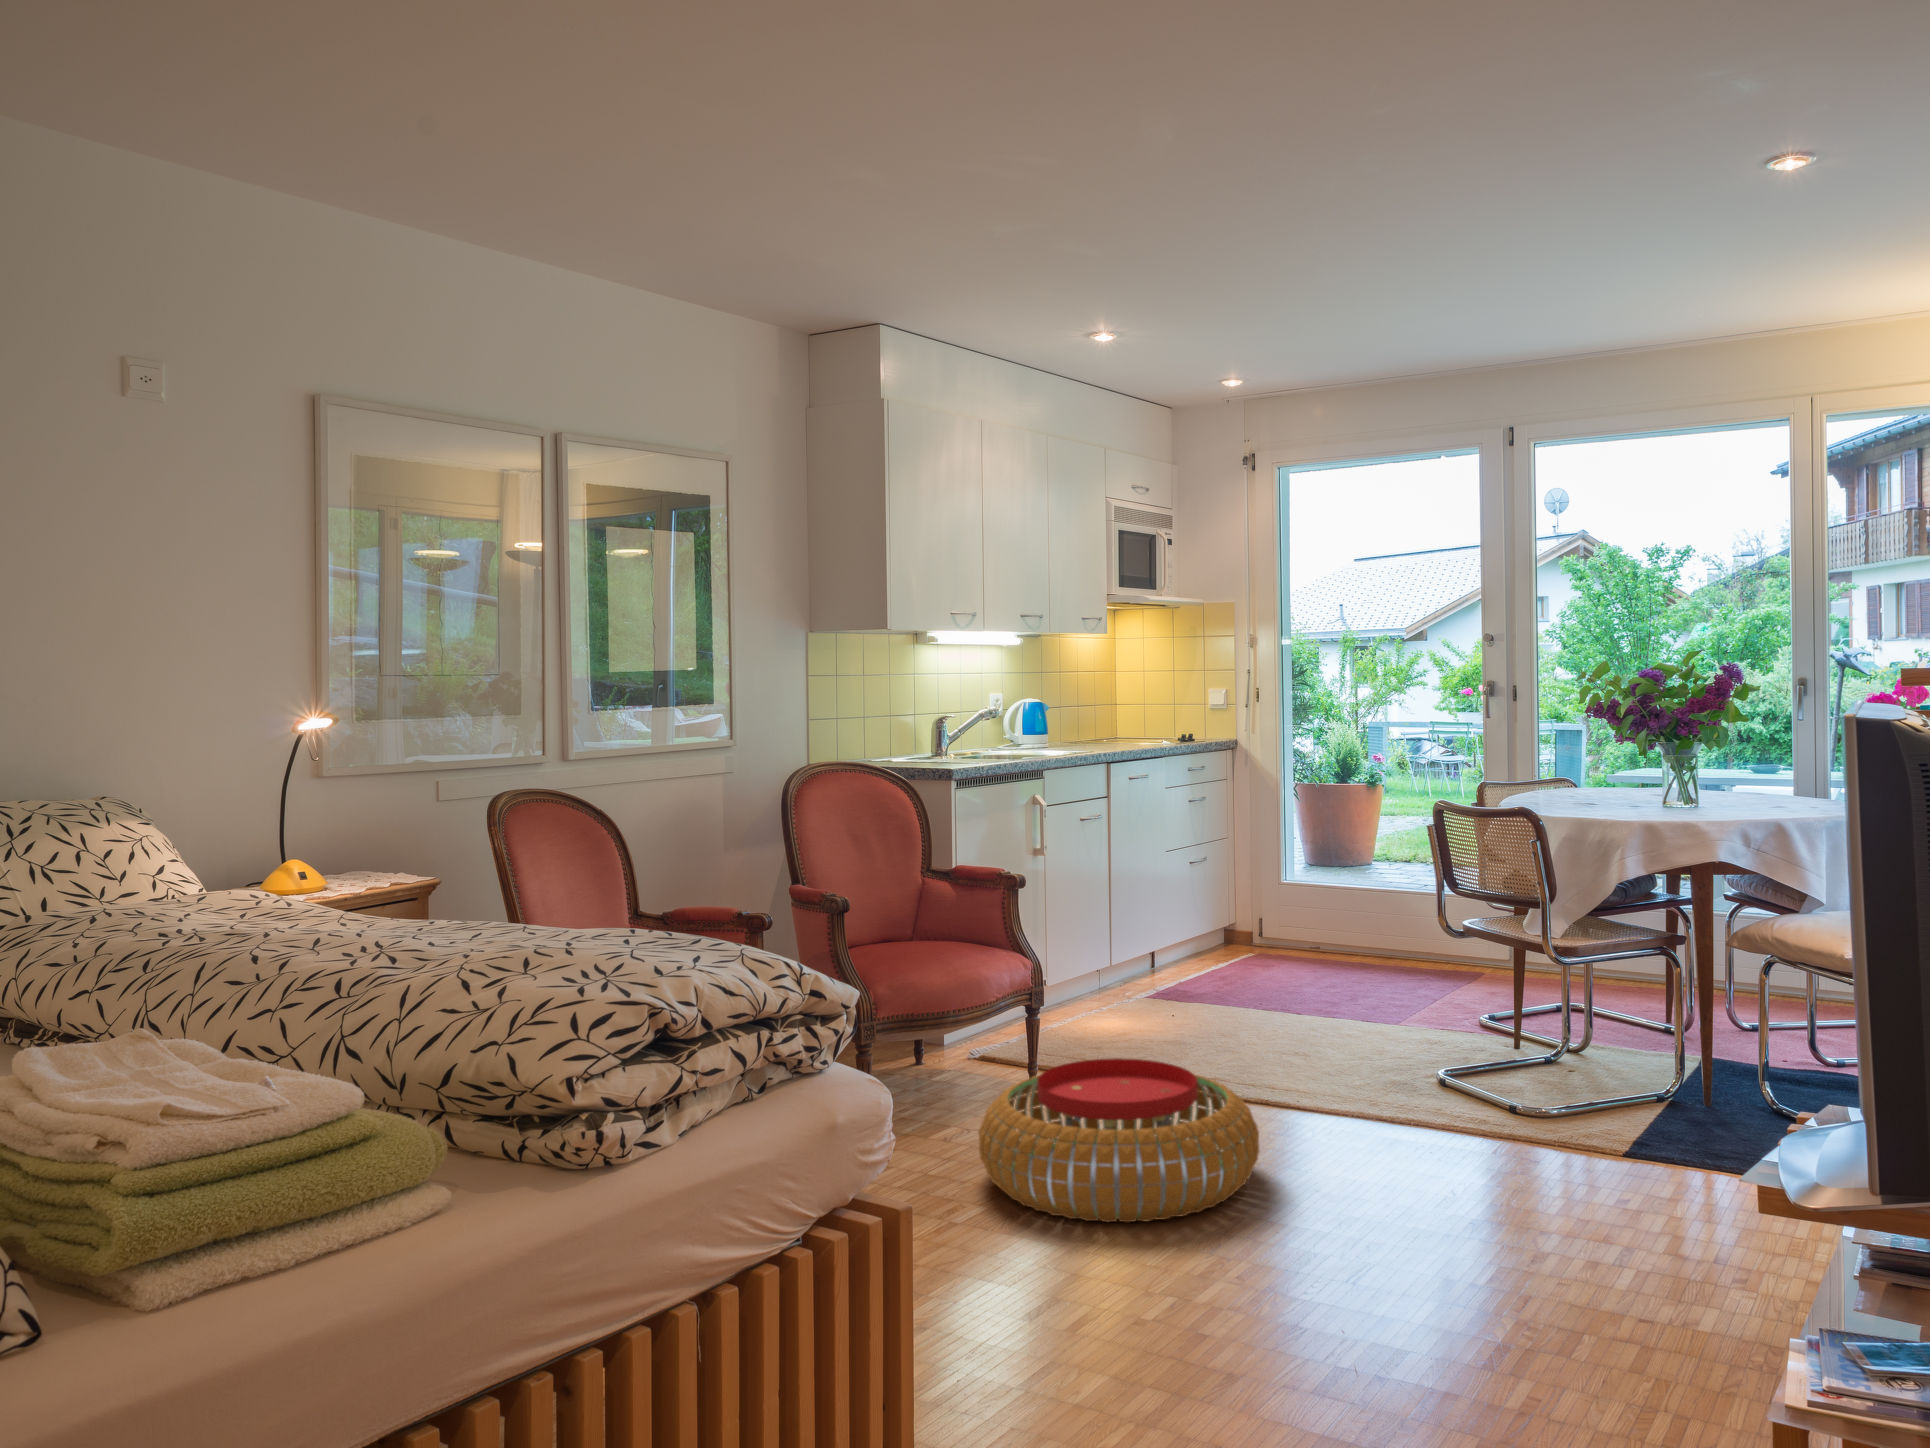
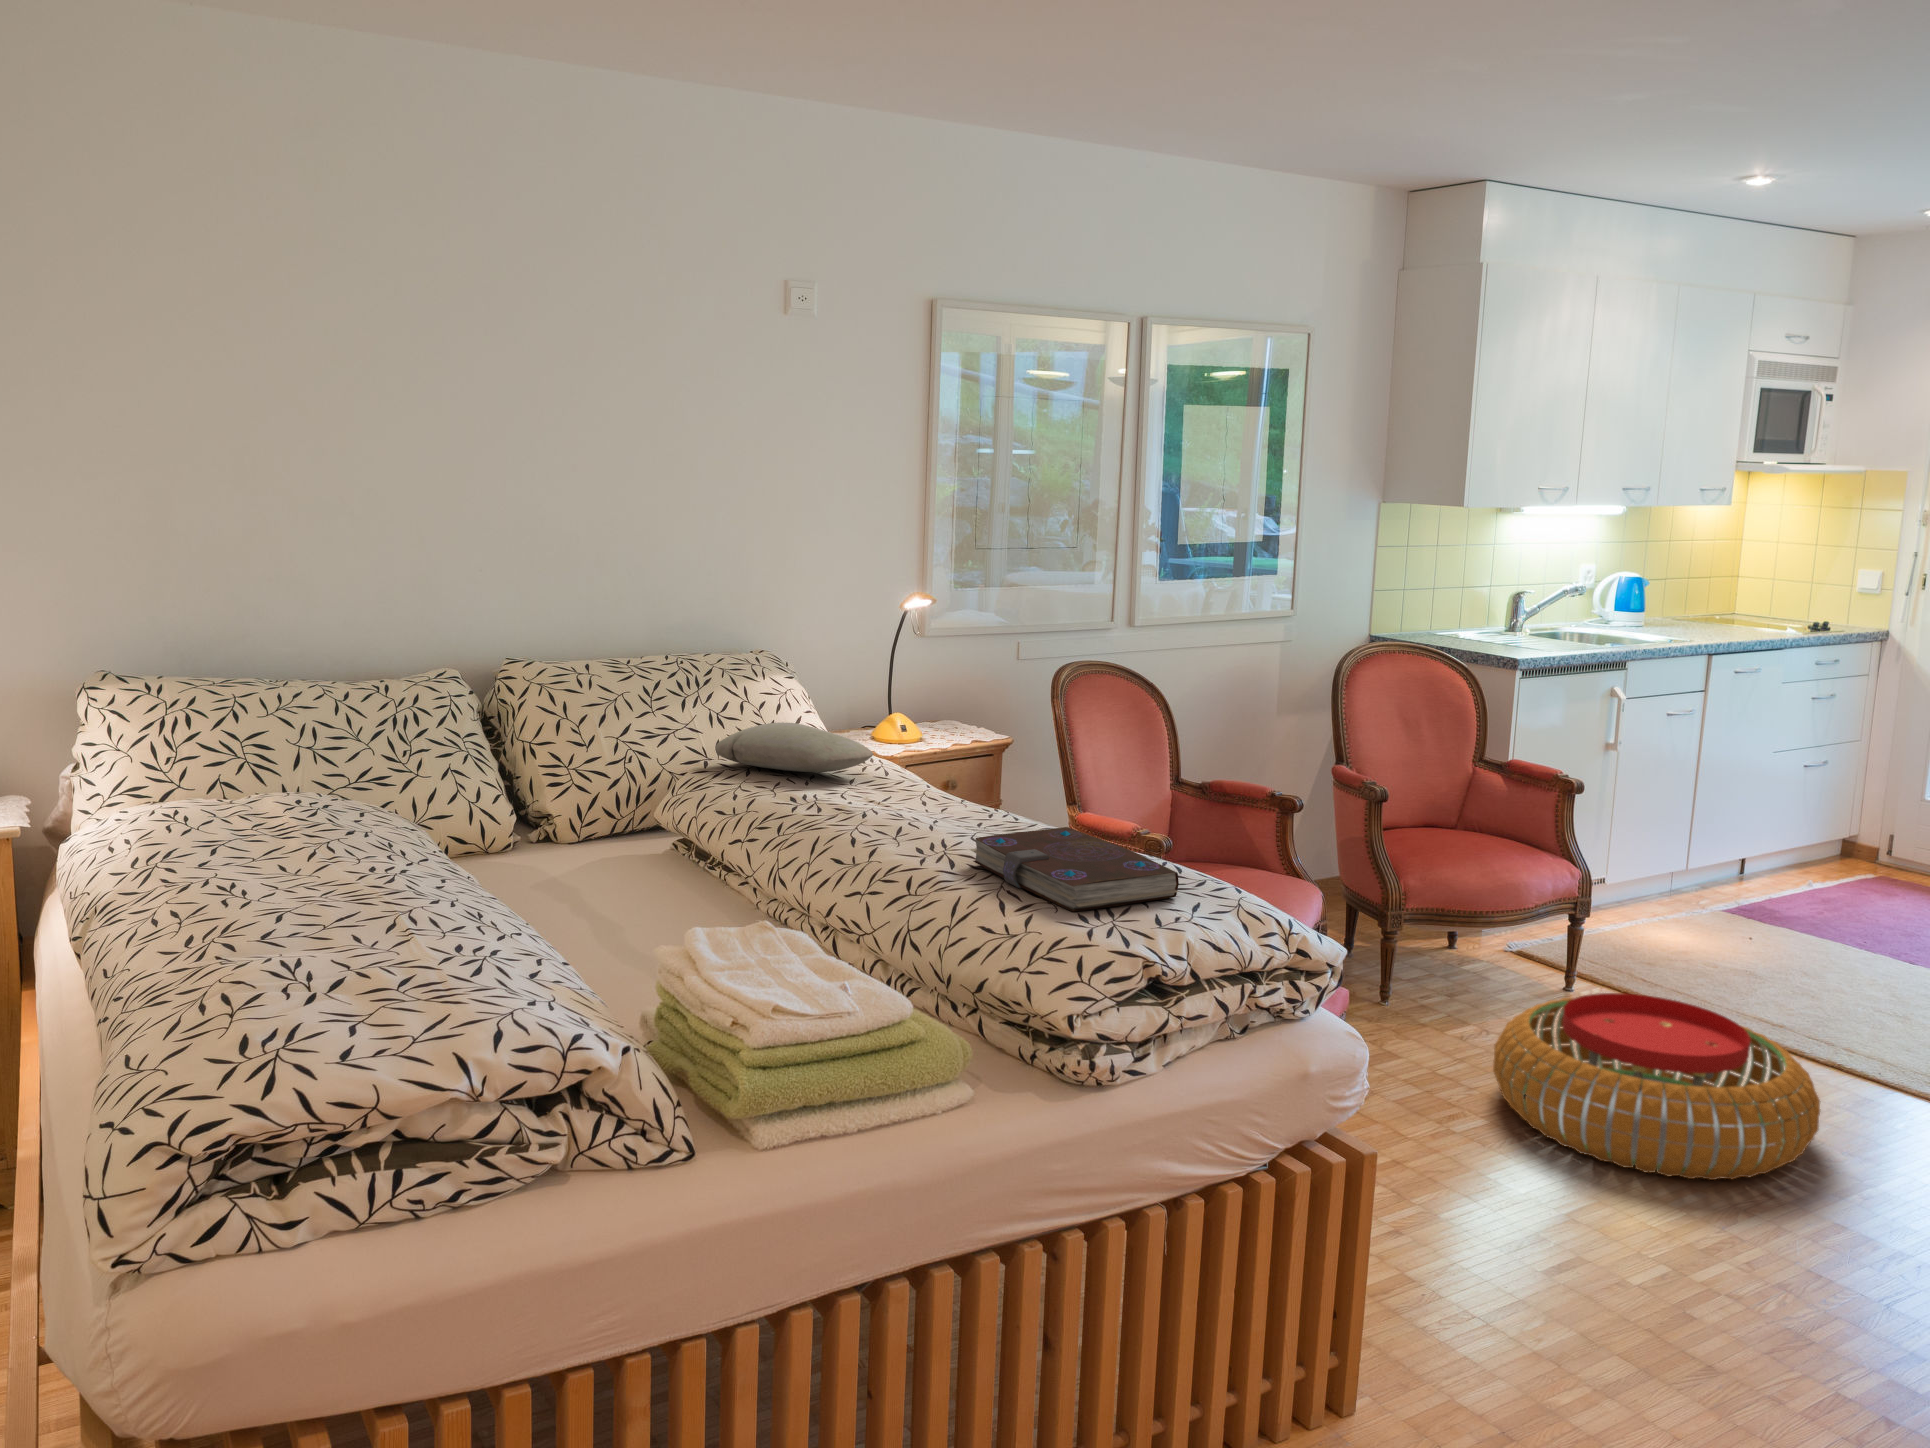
pillow: none [41,861,272,917] -> present [715,722,873,772]
book: none [414,905,678,976] -> present [969,827,1179,912]

